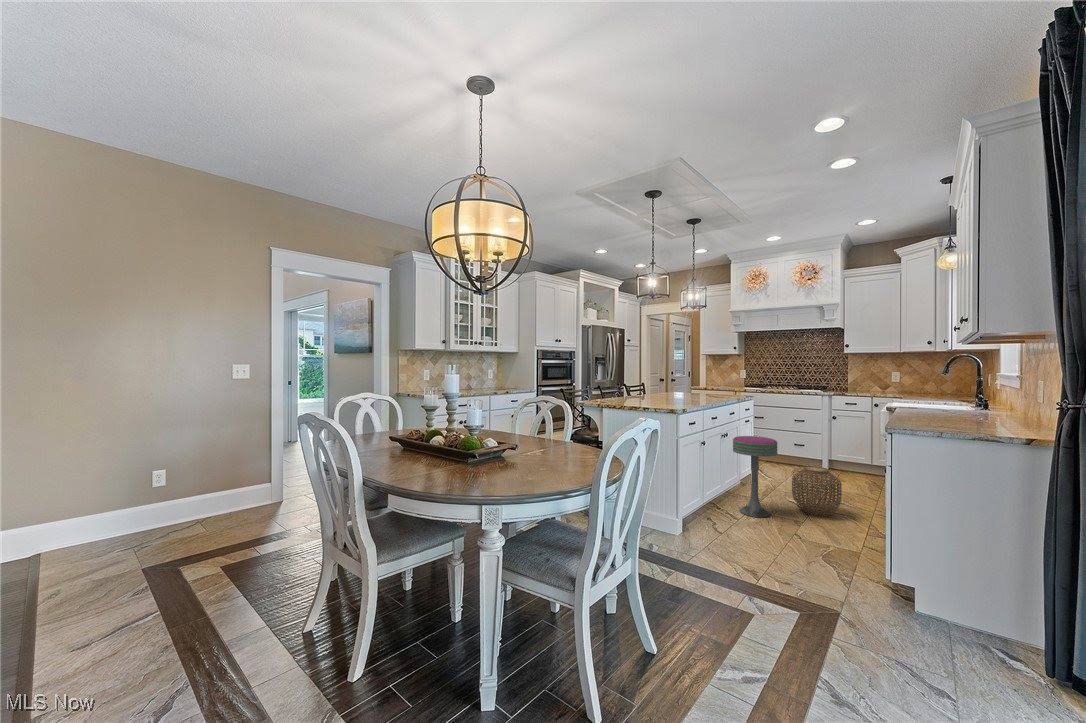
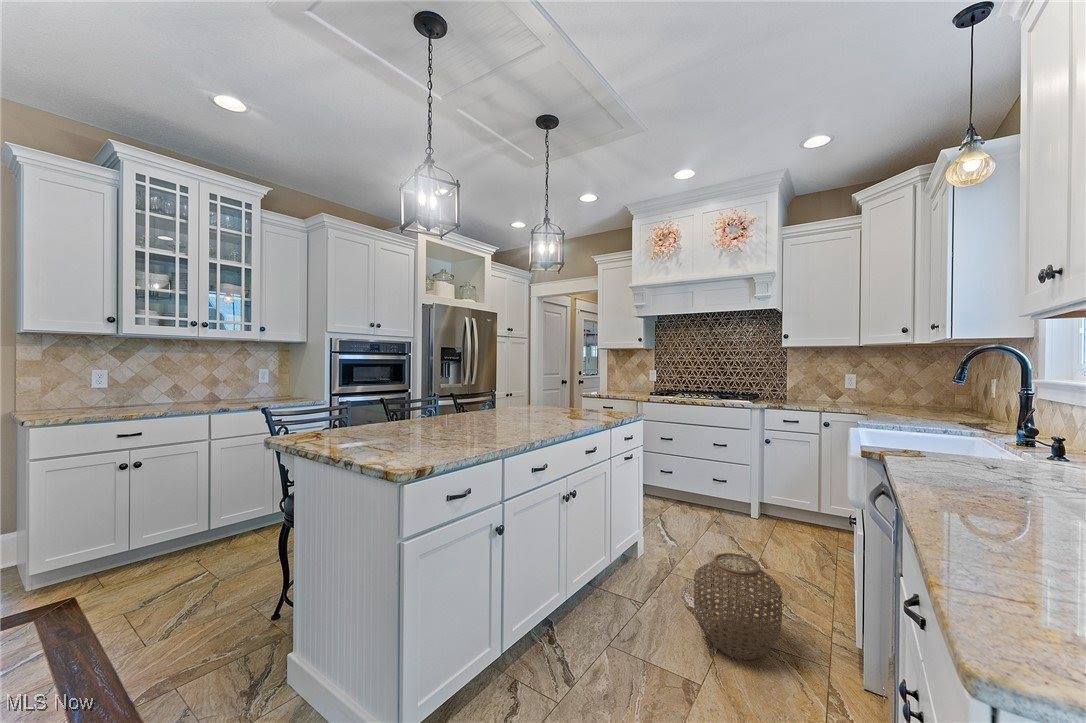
bar stool: present [733,436,778,517] -> none [582,499,664,674]

